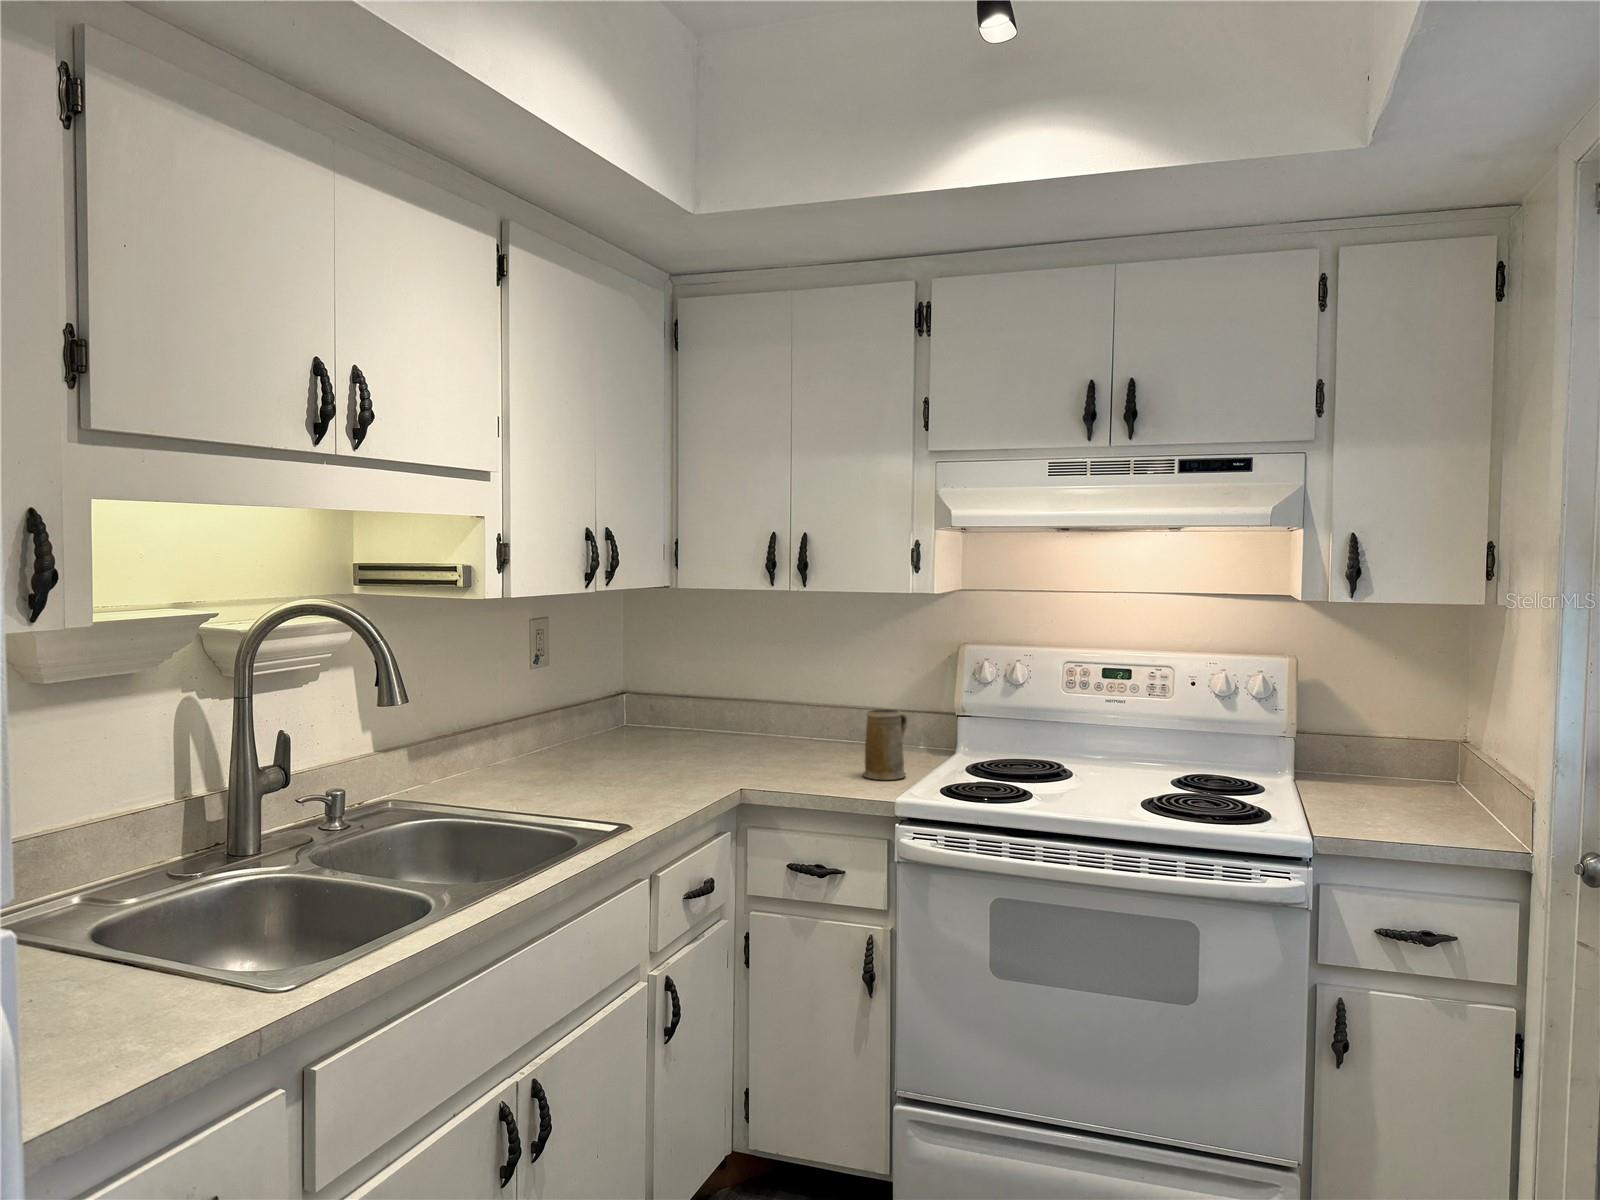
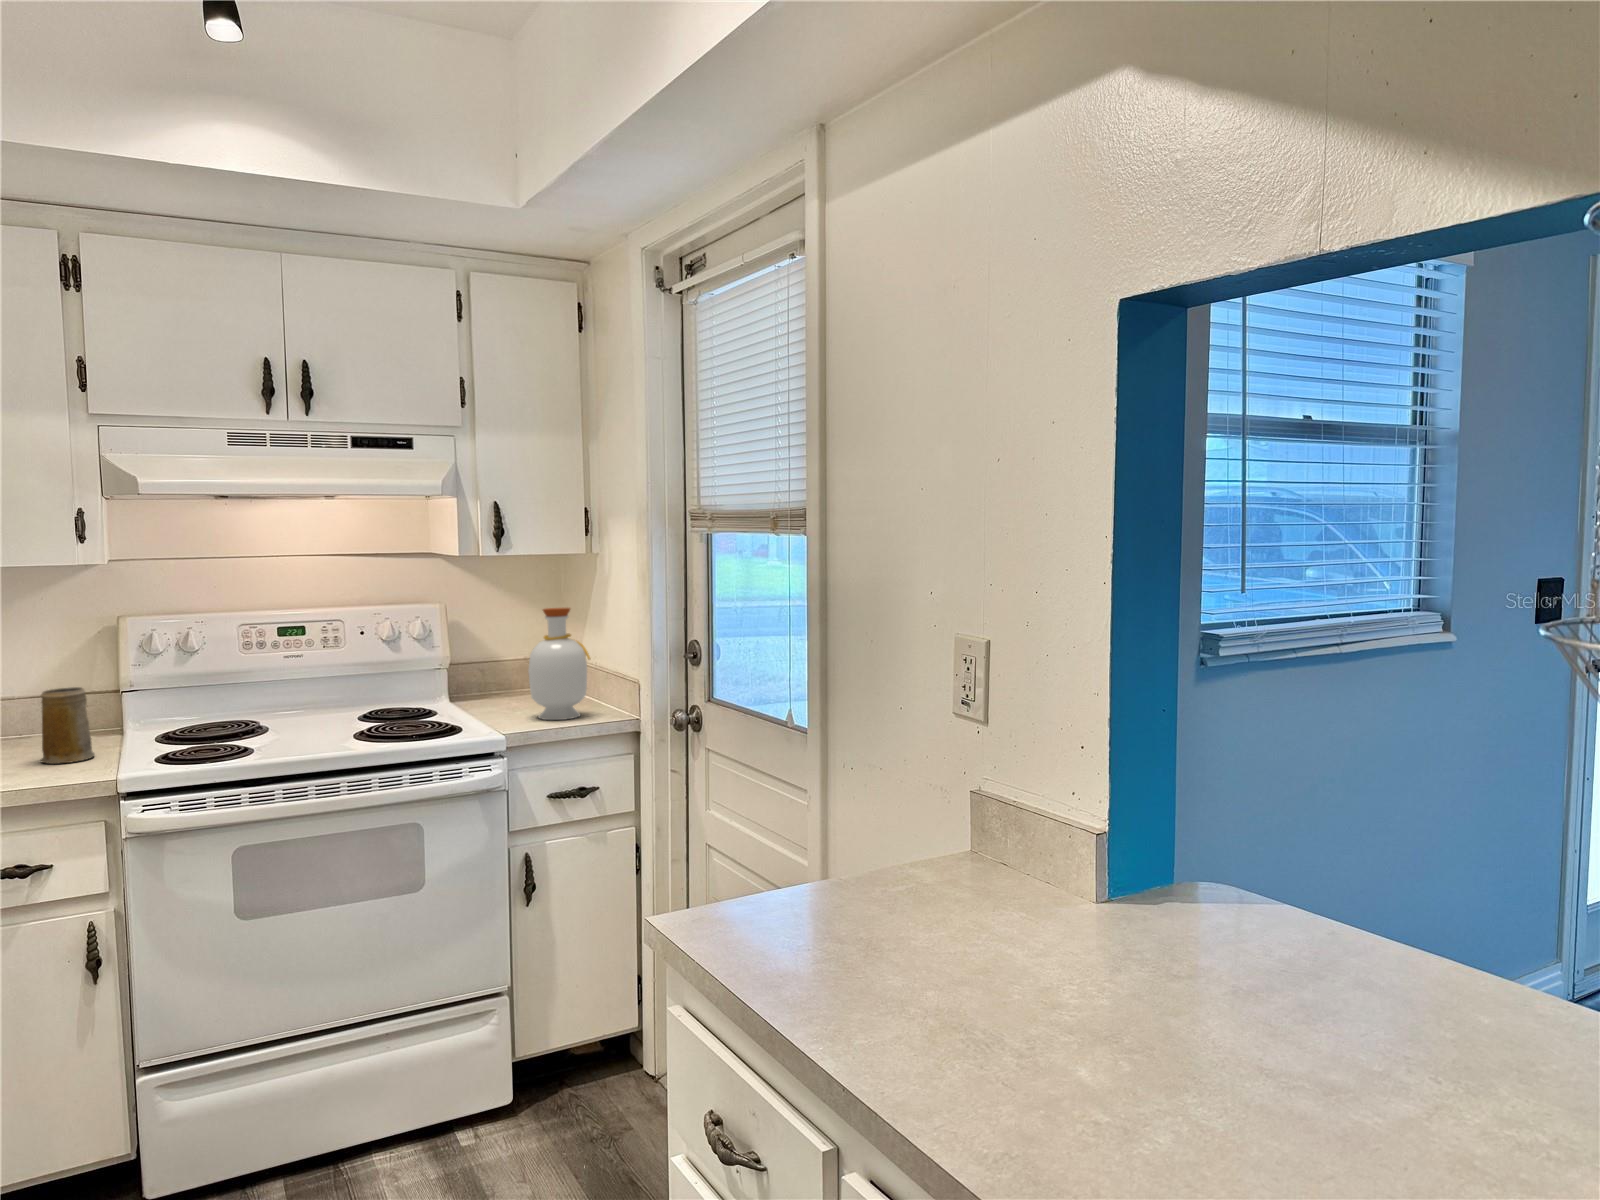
bottle: none [1368,677,1459,831] -> present [528,608,590,720]

